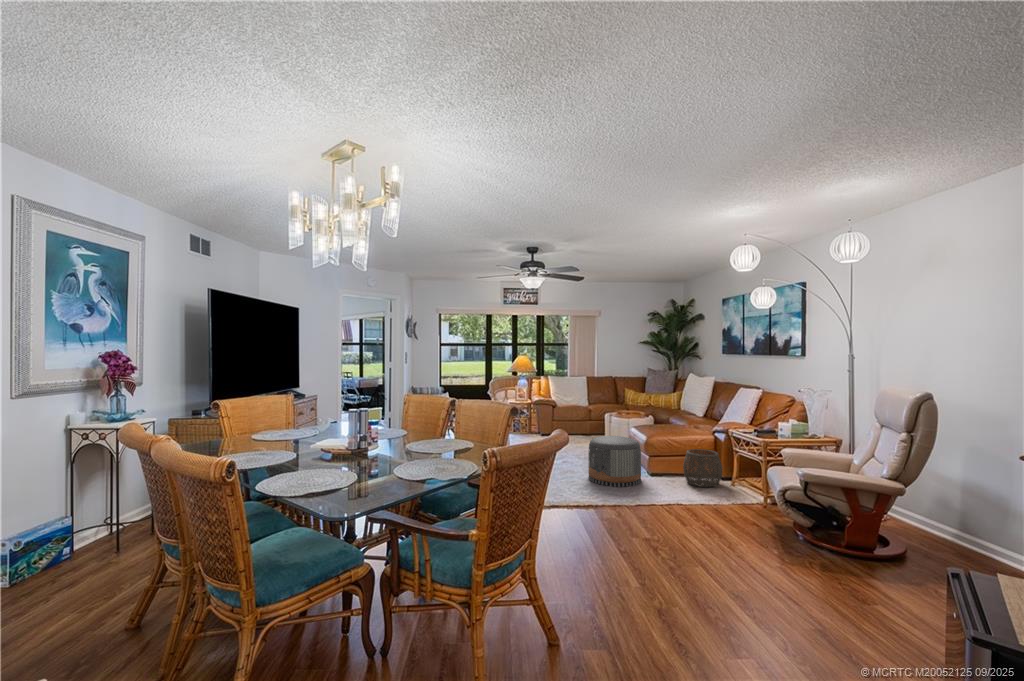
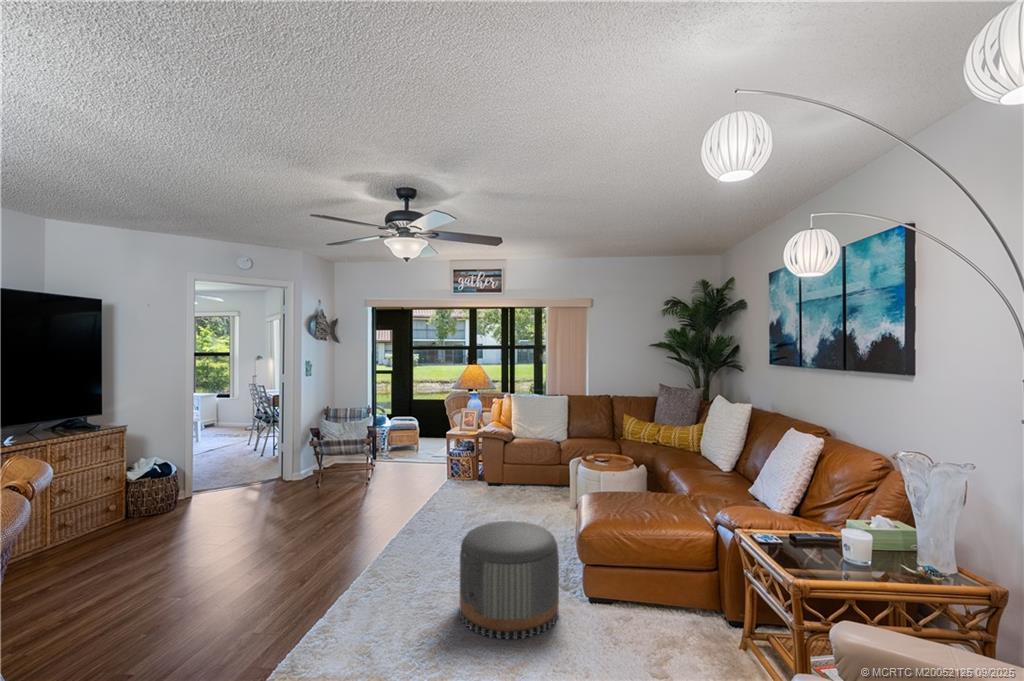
woven basket: present [683,449,722,487] -> none [639,563,720,660]

